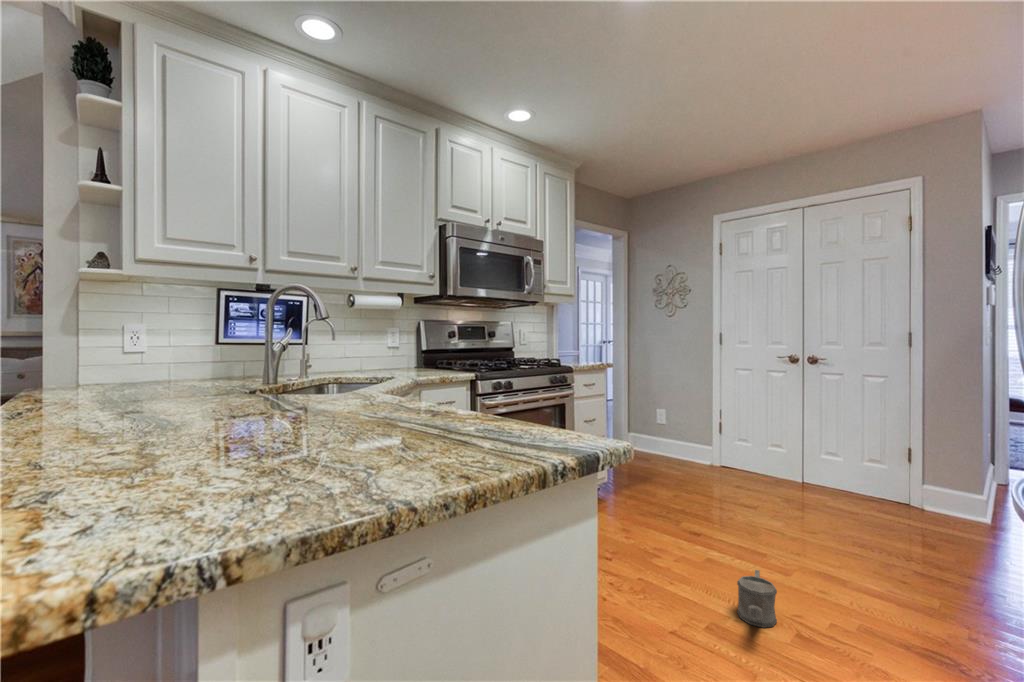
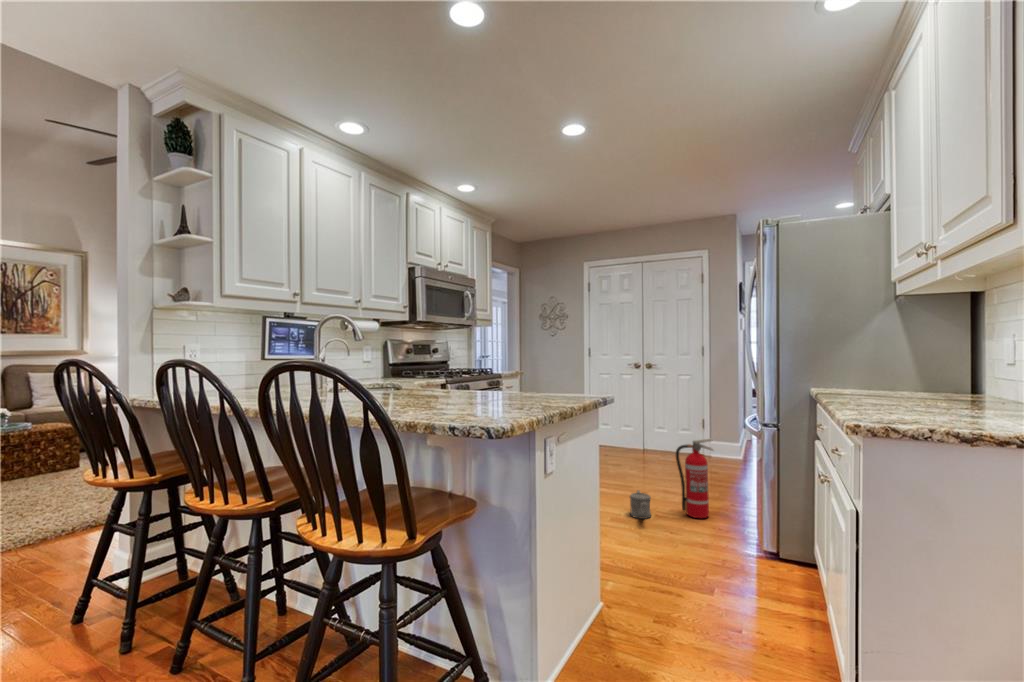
fire extinguisher: none [829,502,913,650] -> present [676,438,713,518]

